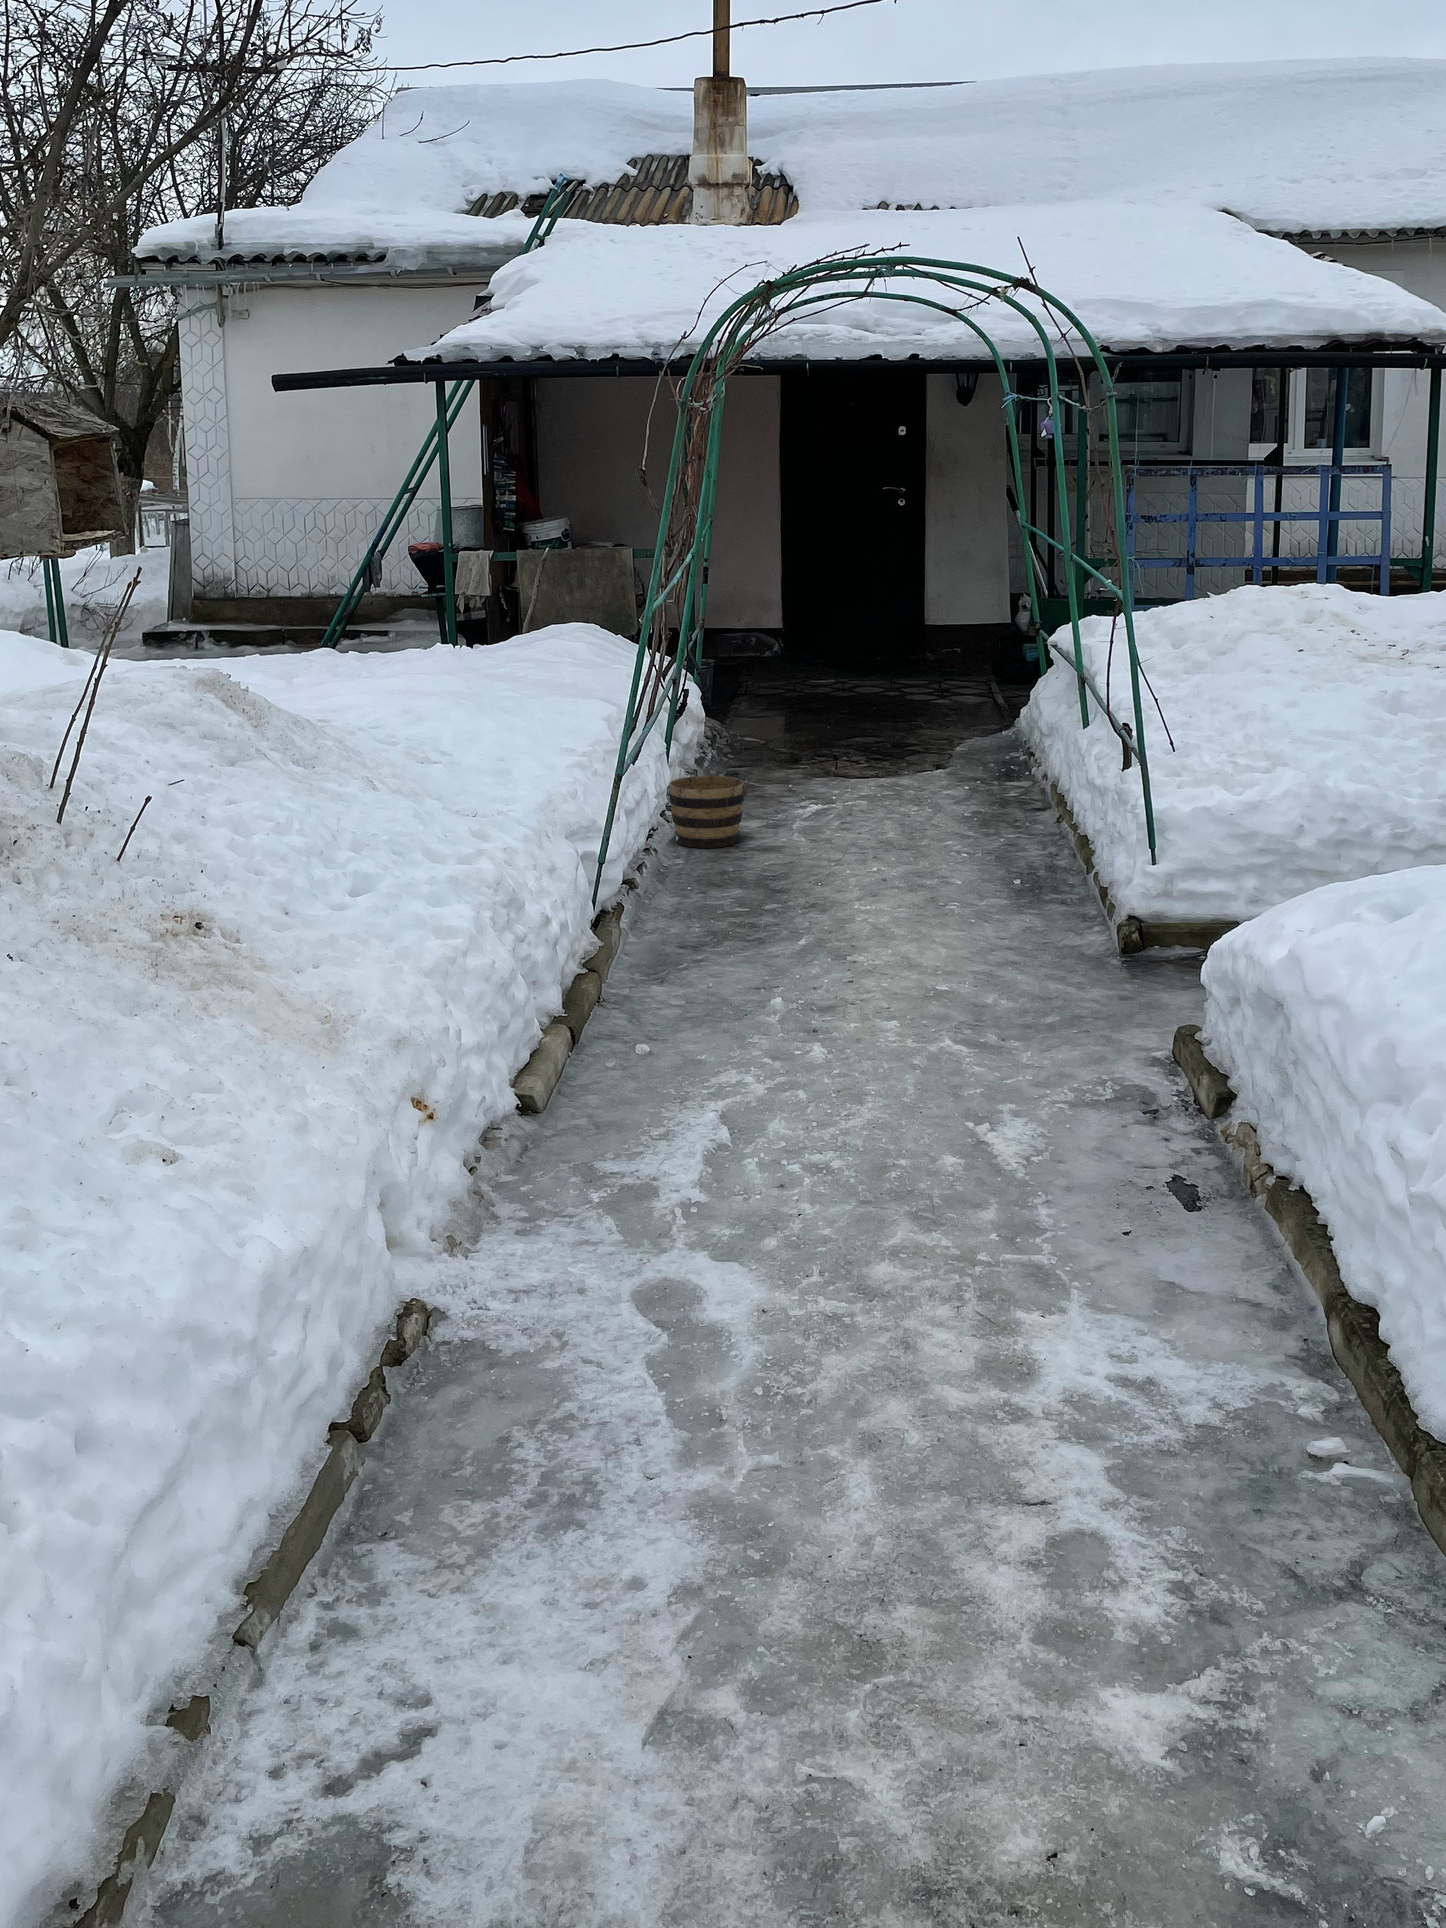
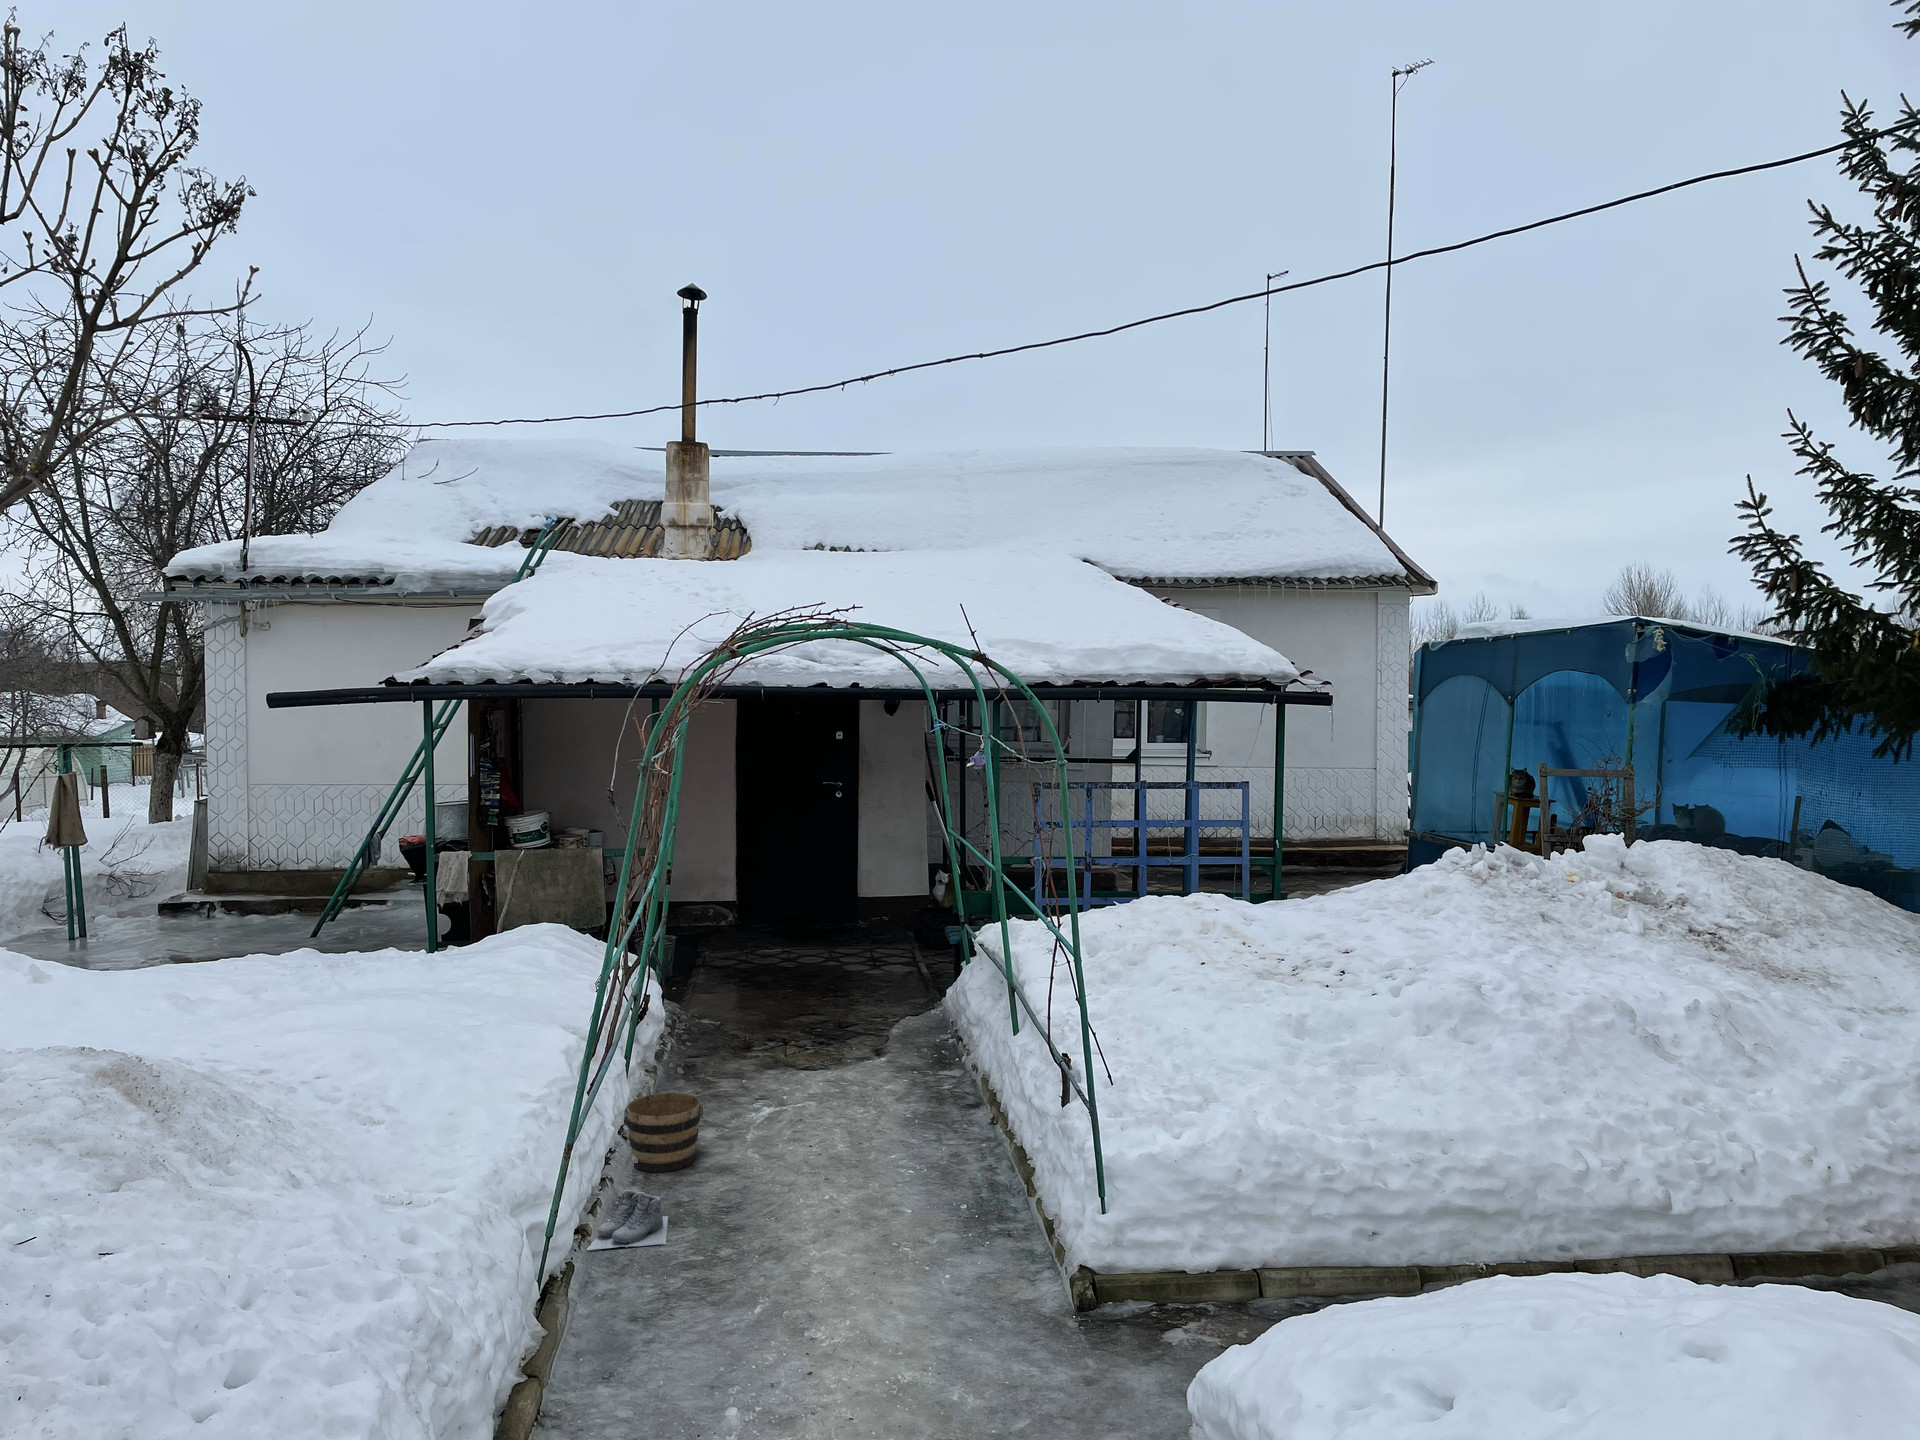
boots: none [636,843,714,892] -> present [587,1190,668,1250]

